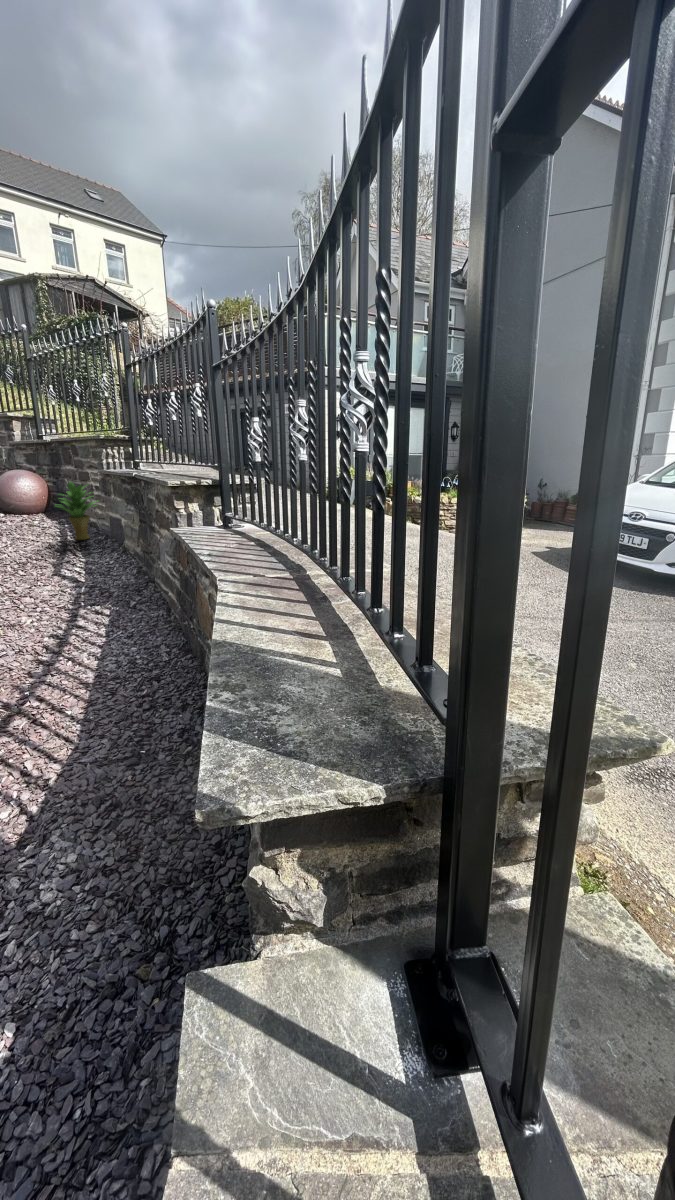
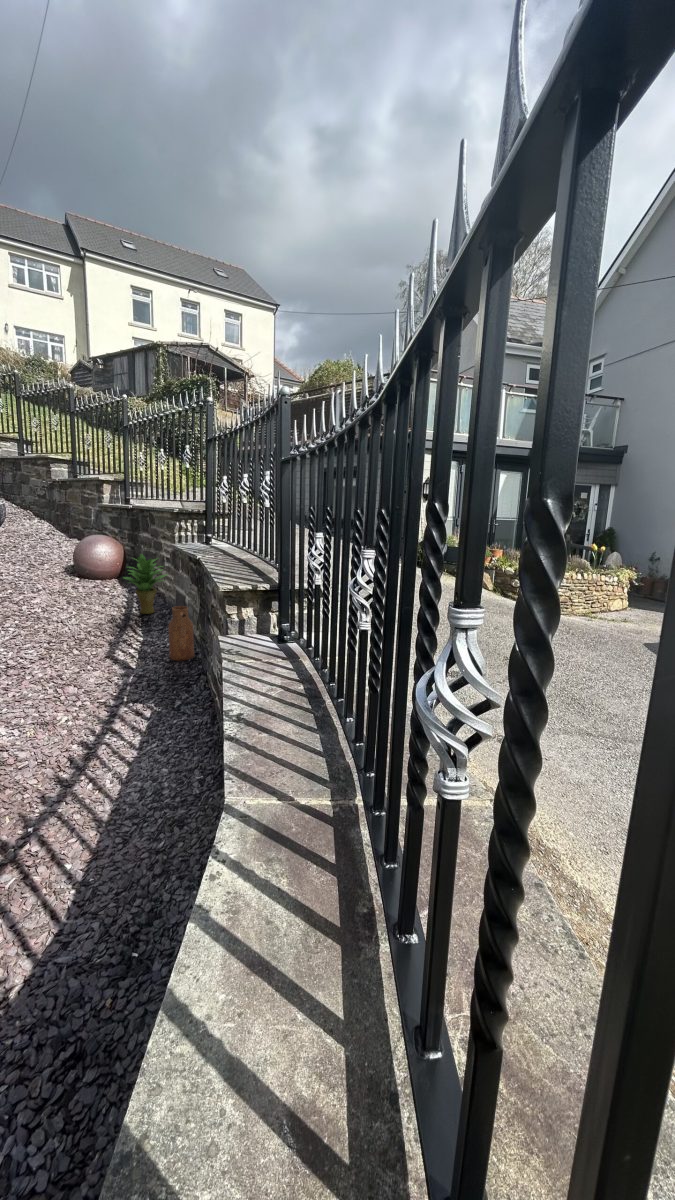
watering can: none [111,522,139,573] -> present [168,606,194,661]

